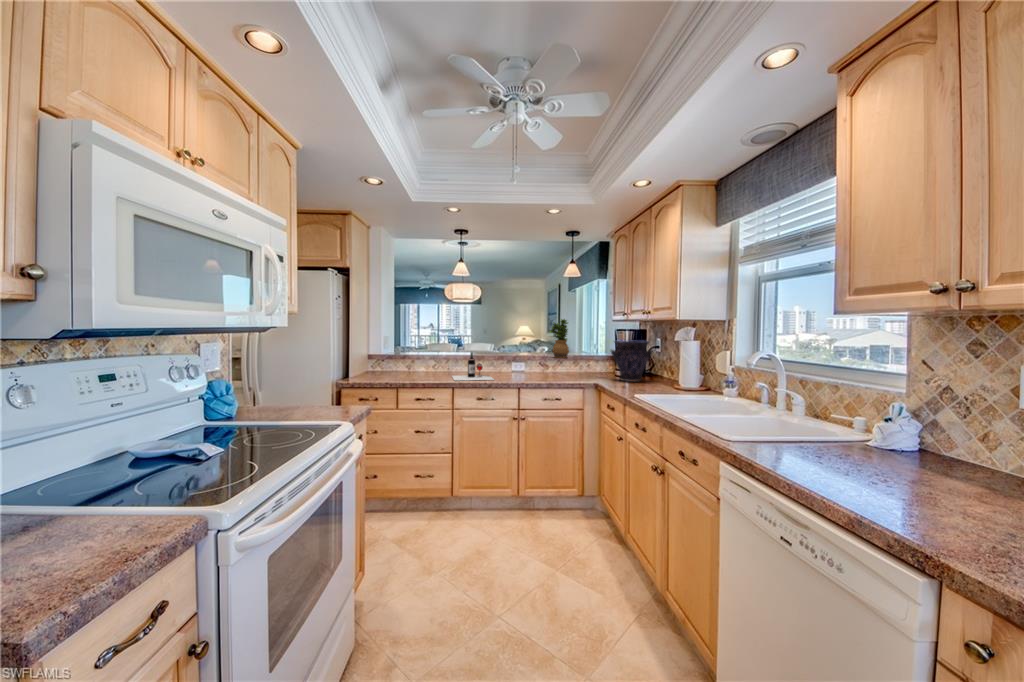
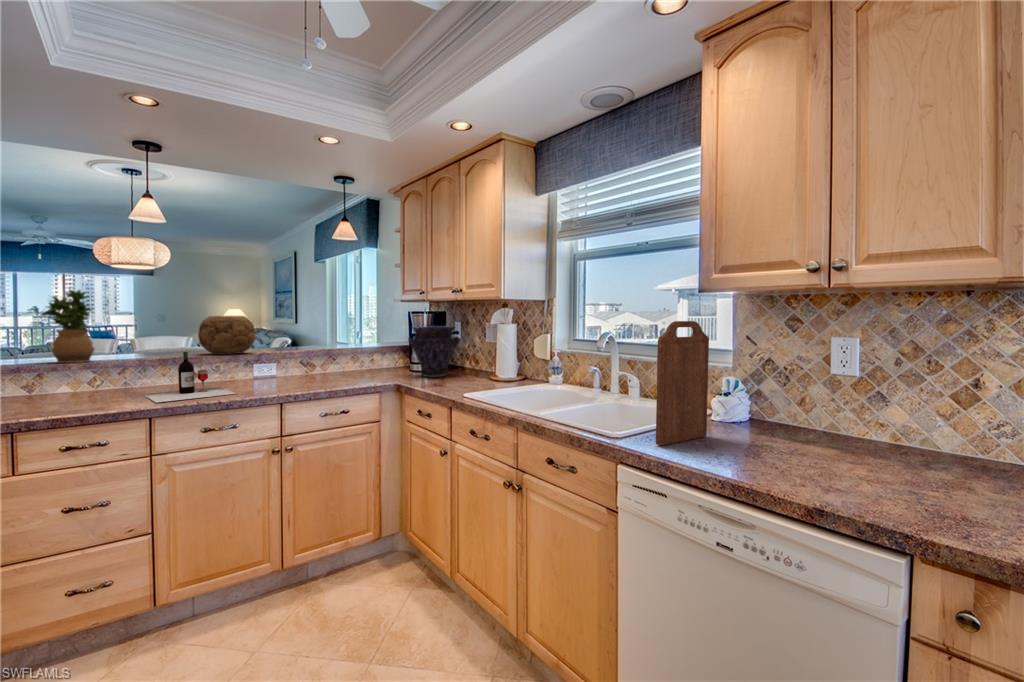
potted plant: present [550,319,569,358] -> present [41,290,94,363]
decorative bowl: none [484,331,515,356] -> present [198,316,255,355]
cutting board: none [755,341,828,453] -> present [656,321,709,446]

